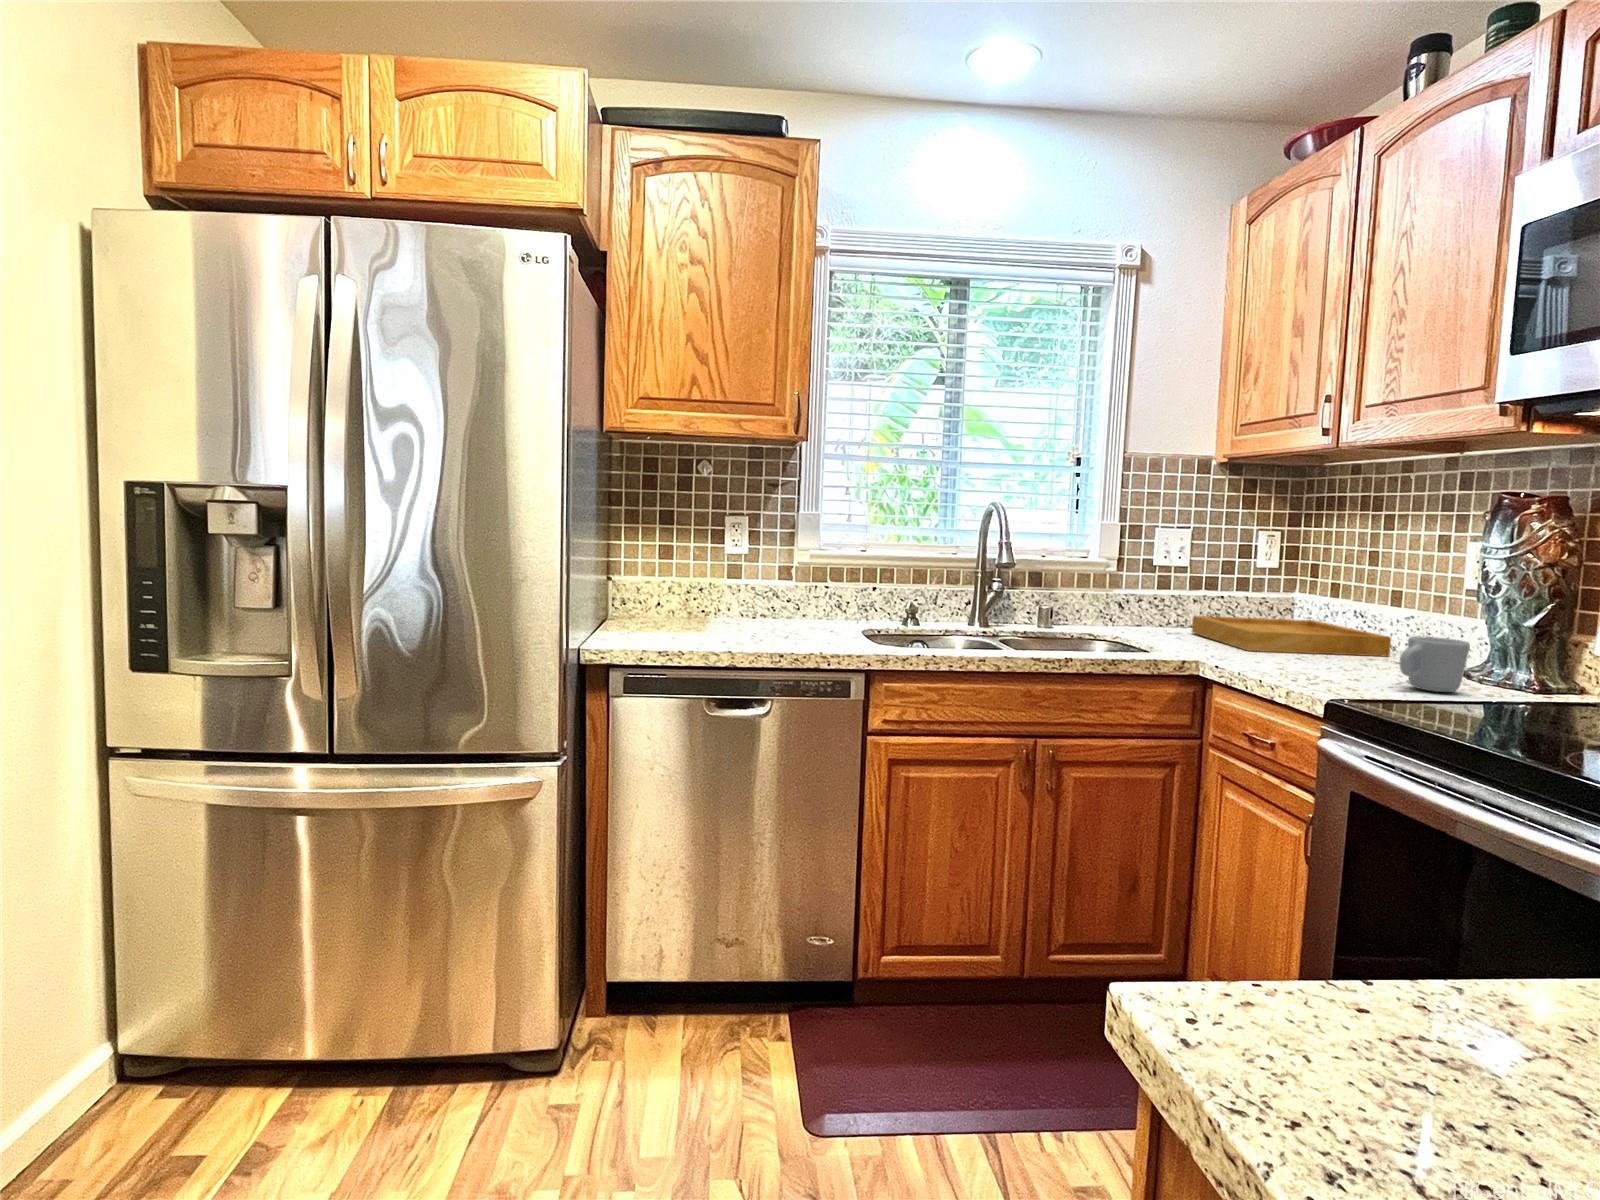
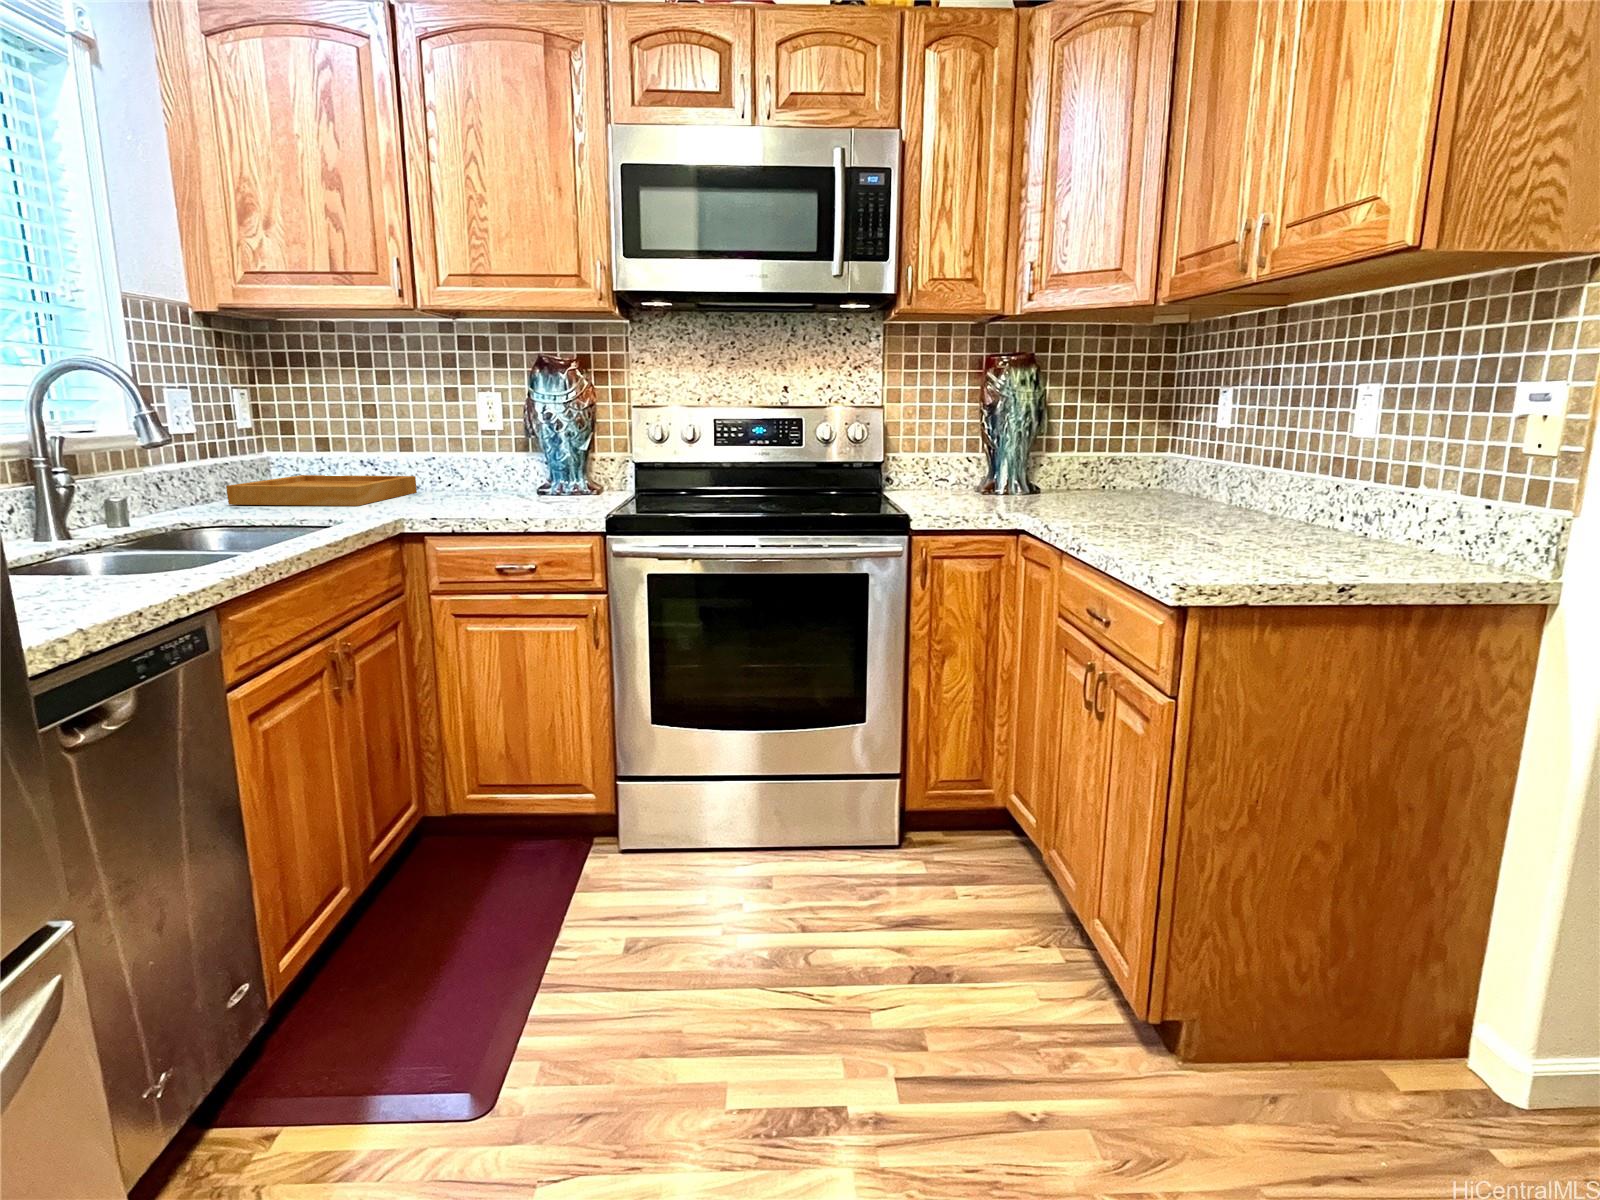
mug: present [1400,636,1470,692] -> none [535,463,572,501]

